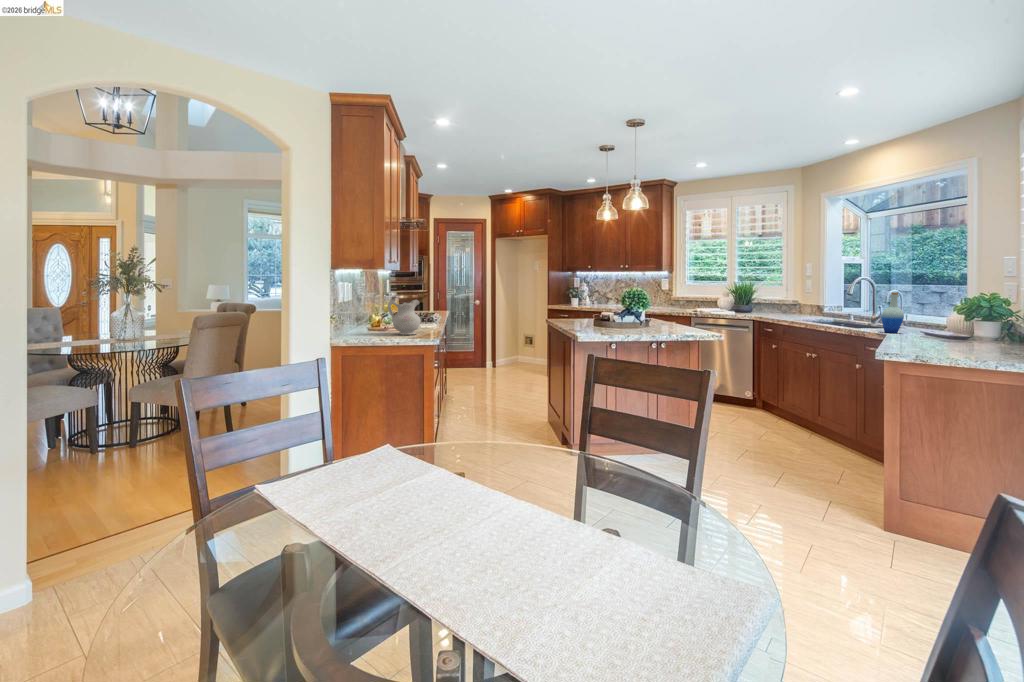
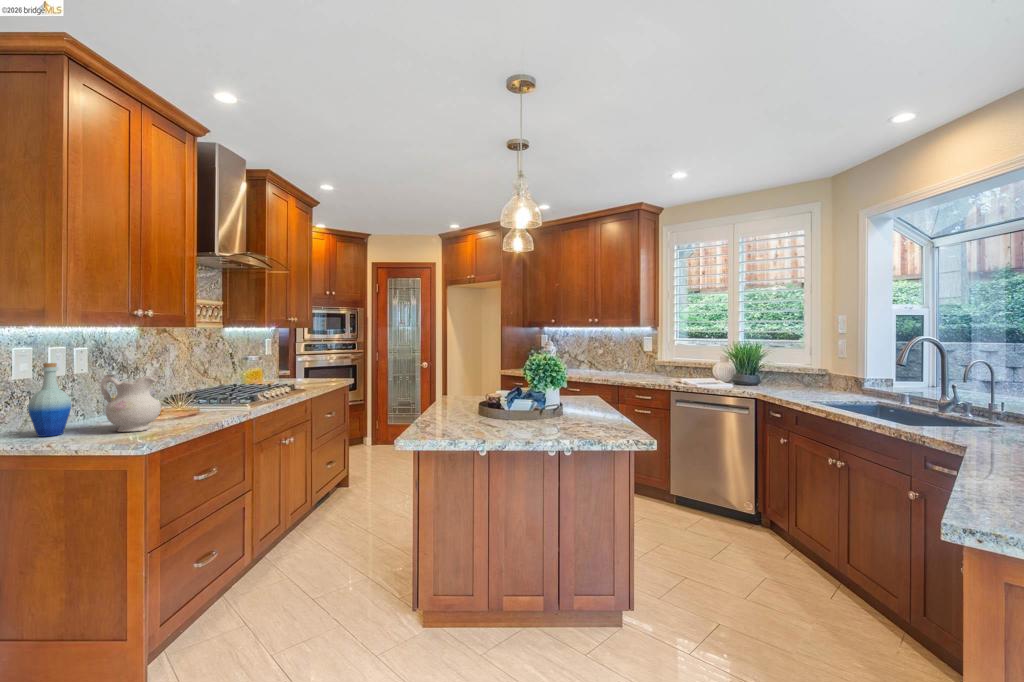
bottle: present [881,292,904,333] -> present [28,363,71,437]

